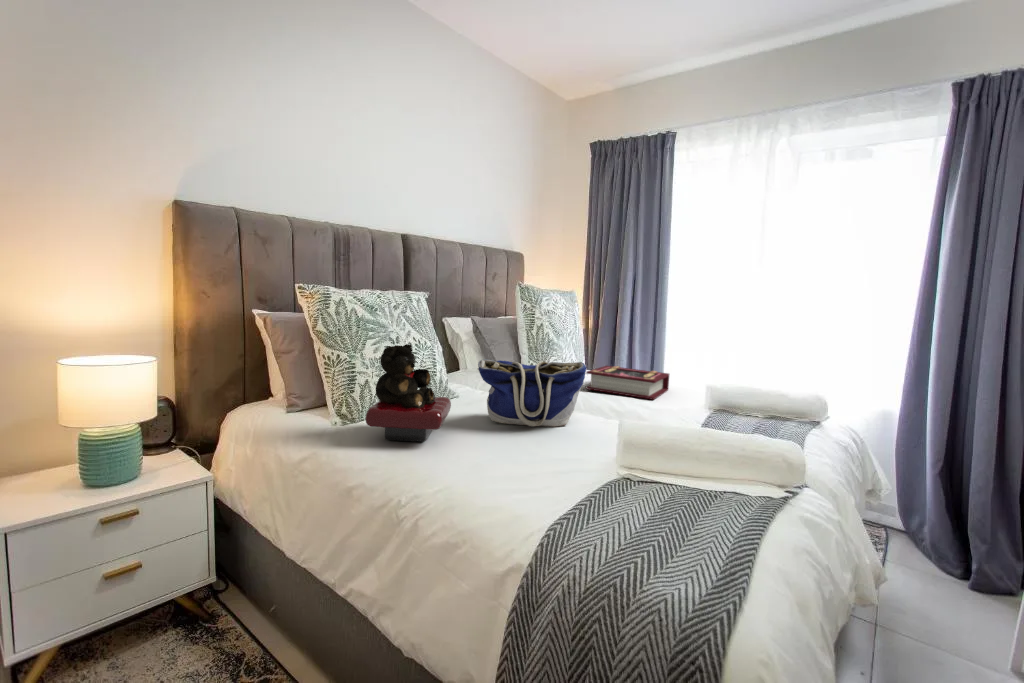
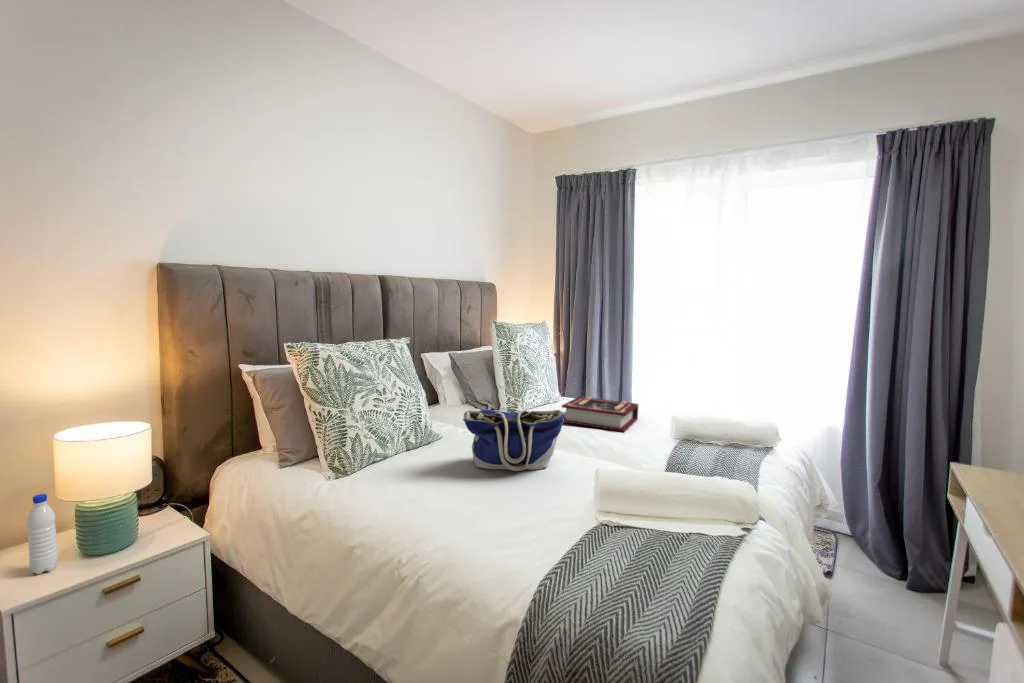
teddy bear: present [366,344,451,442] -> none [362,402,439,495]
water bottle: none [25,417,56,499] -> present [27,494,58,574]

